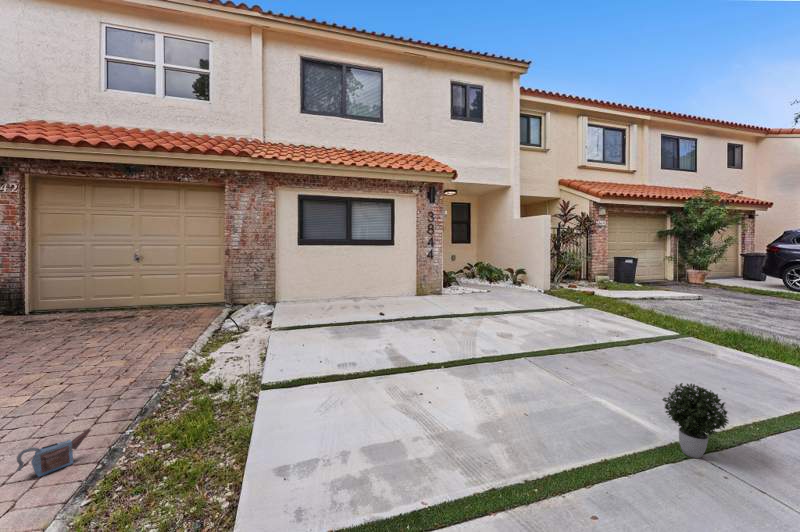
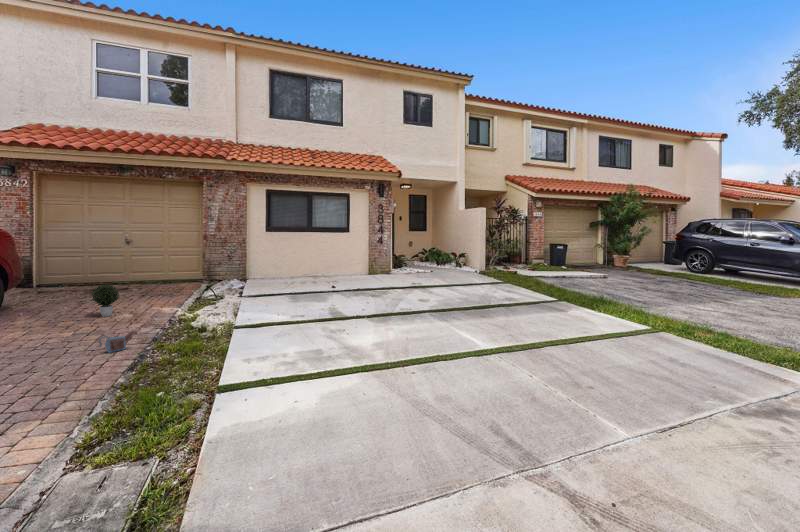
potted plant: present [662,383,728,458] -> present [91,284,119,317]

